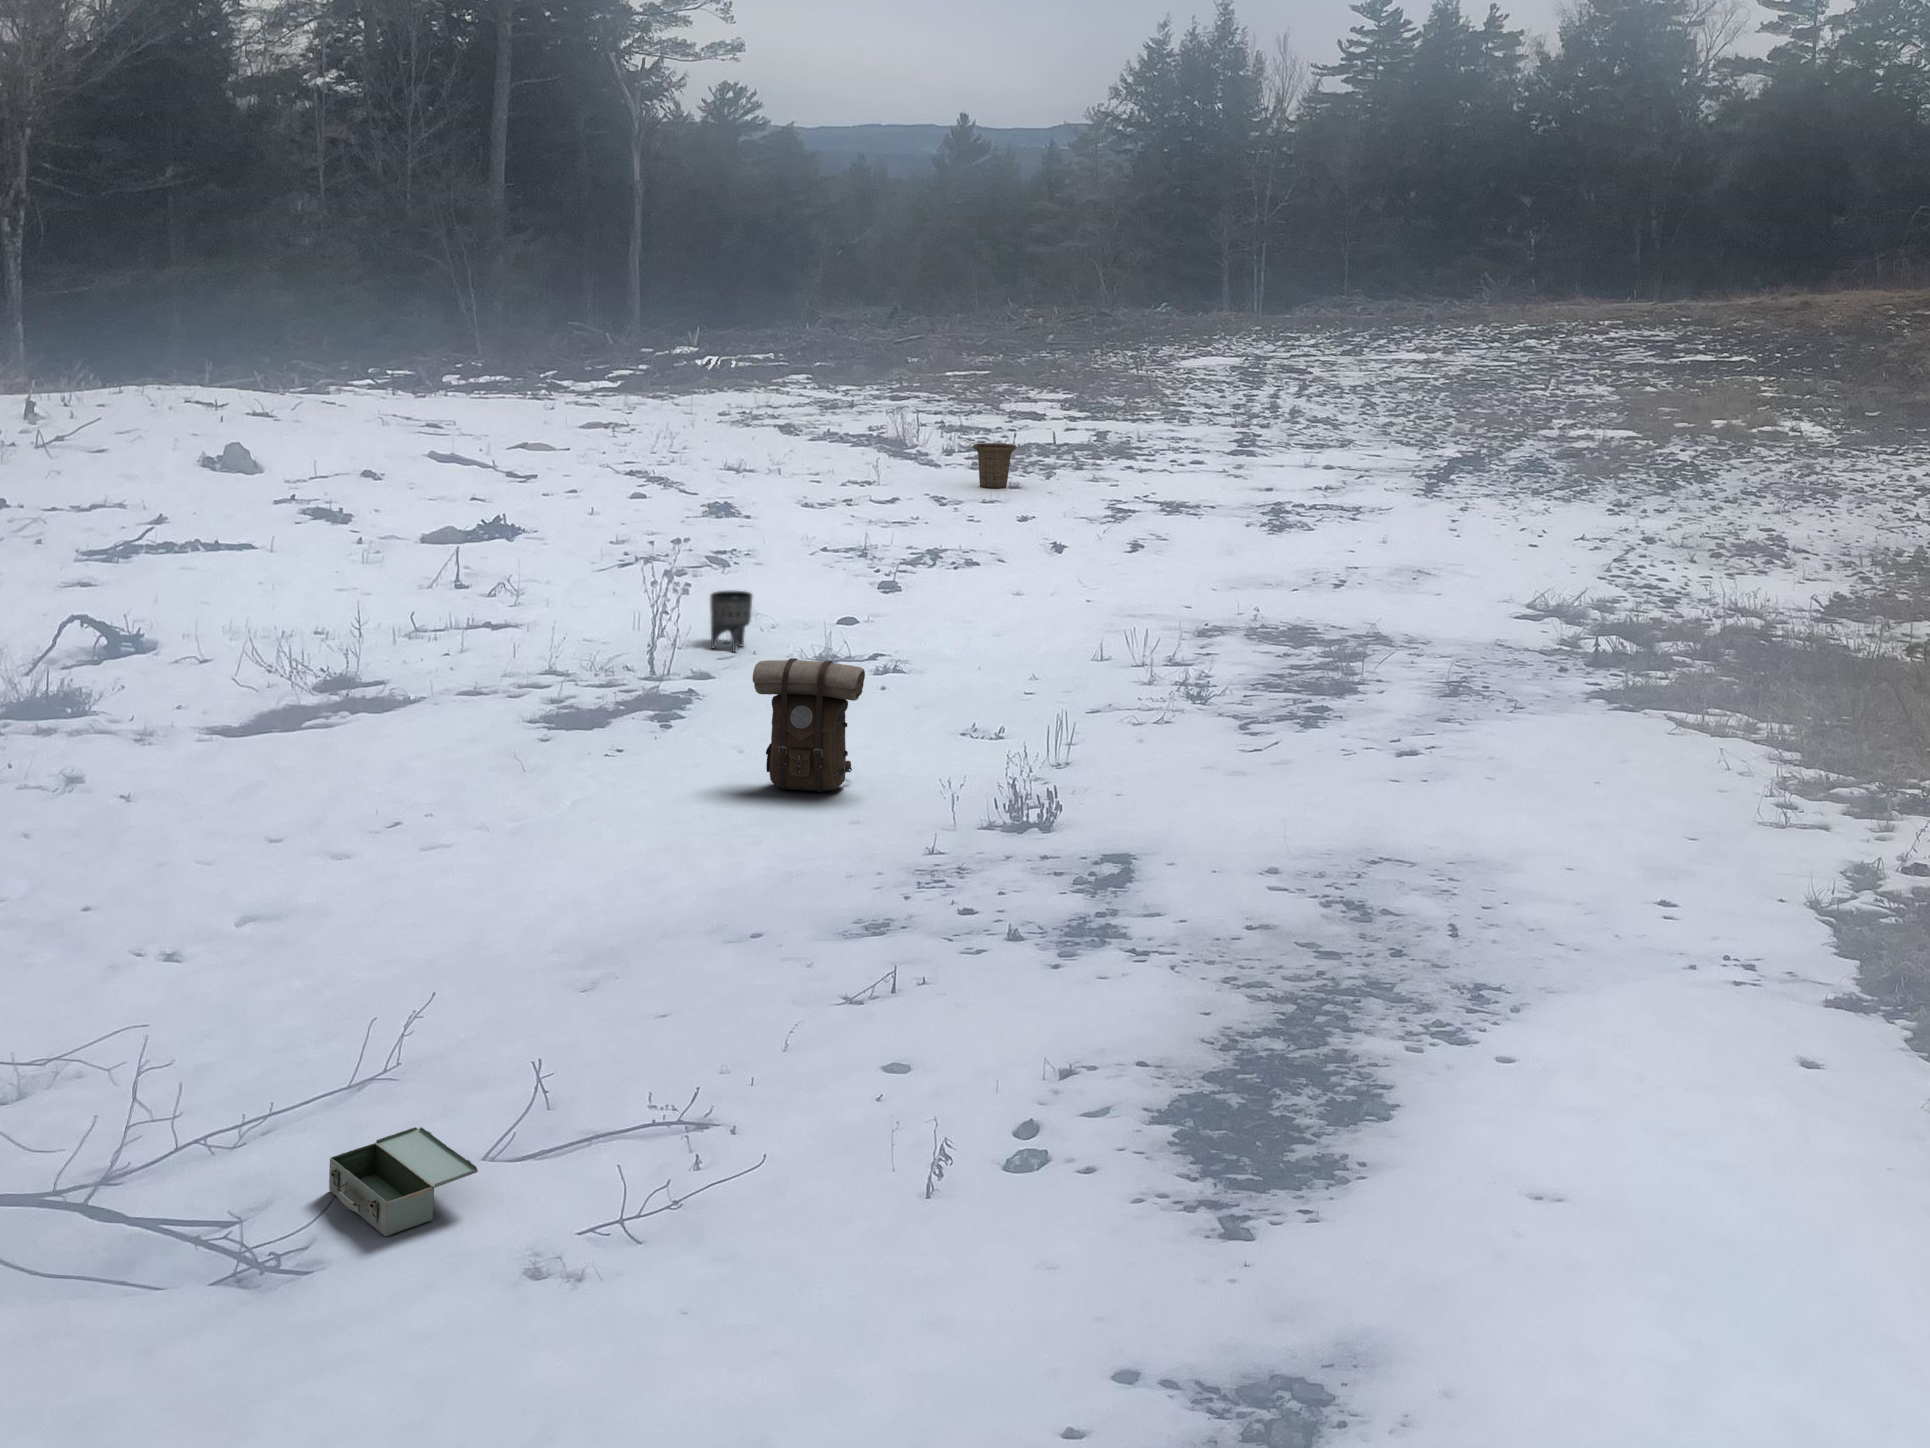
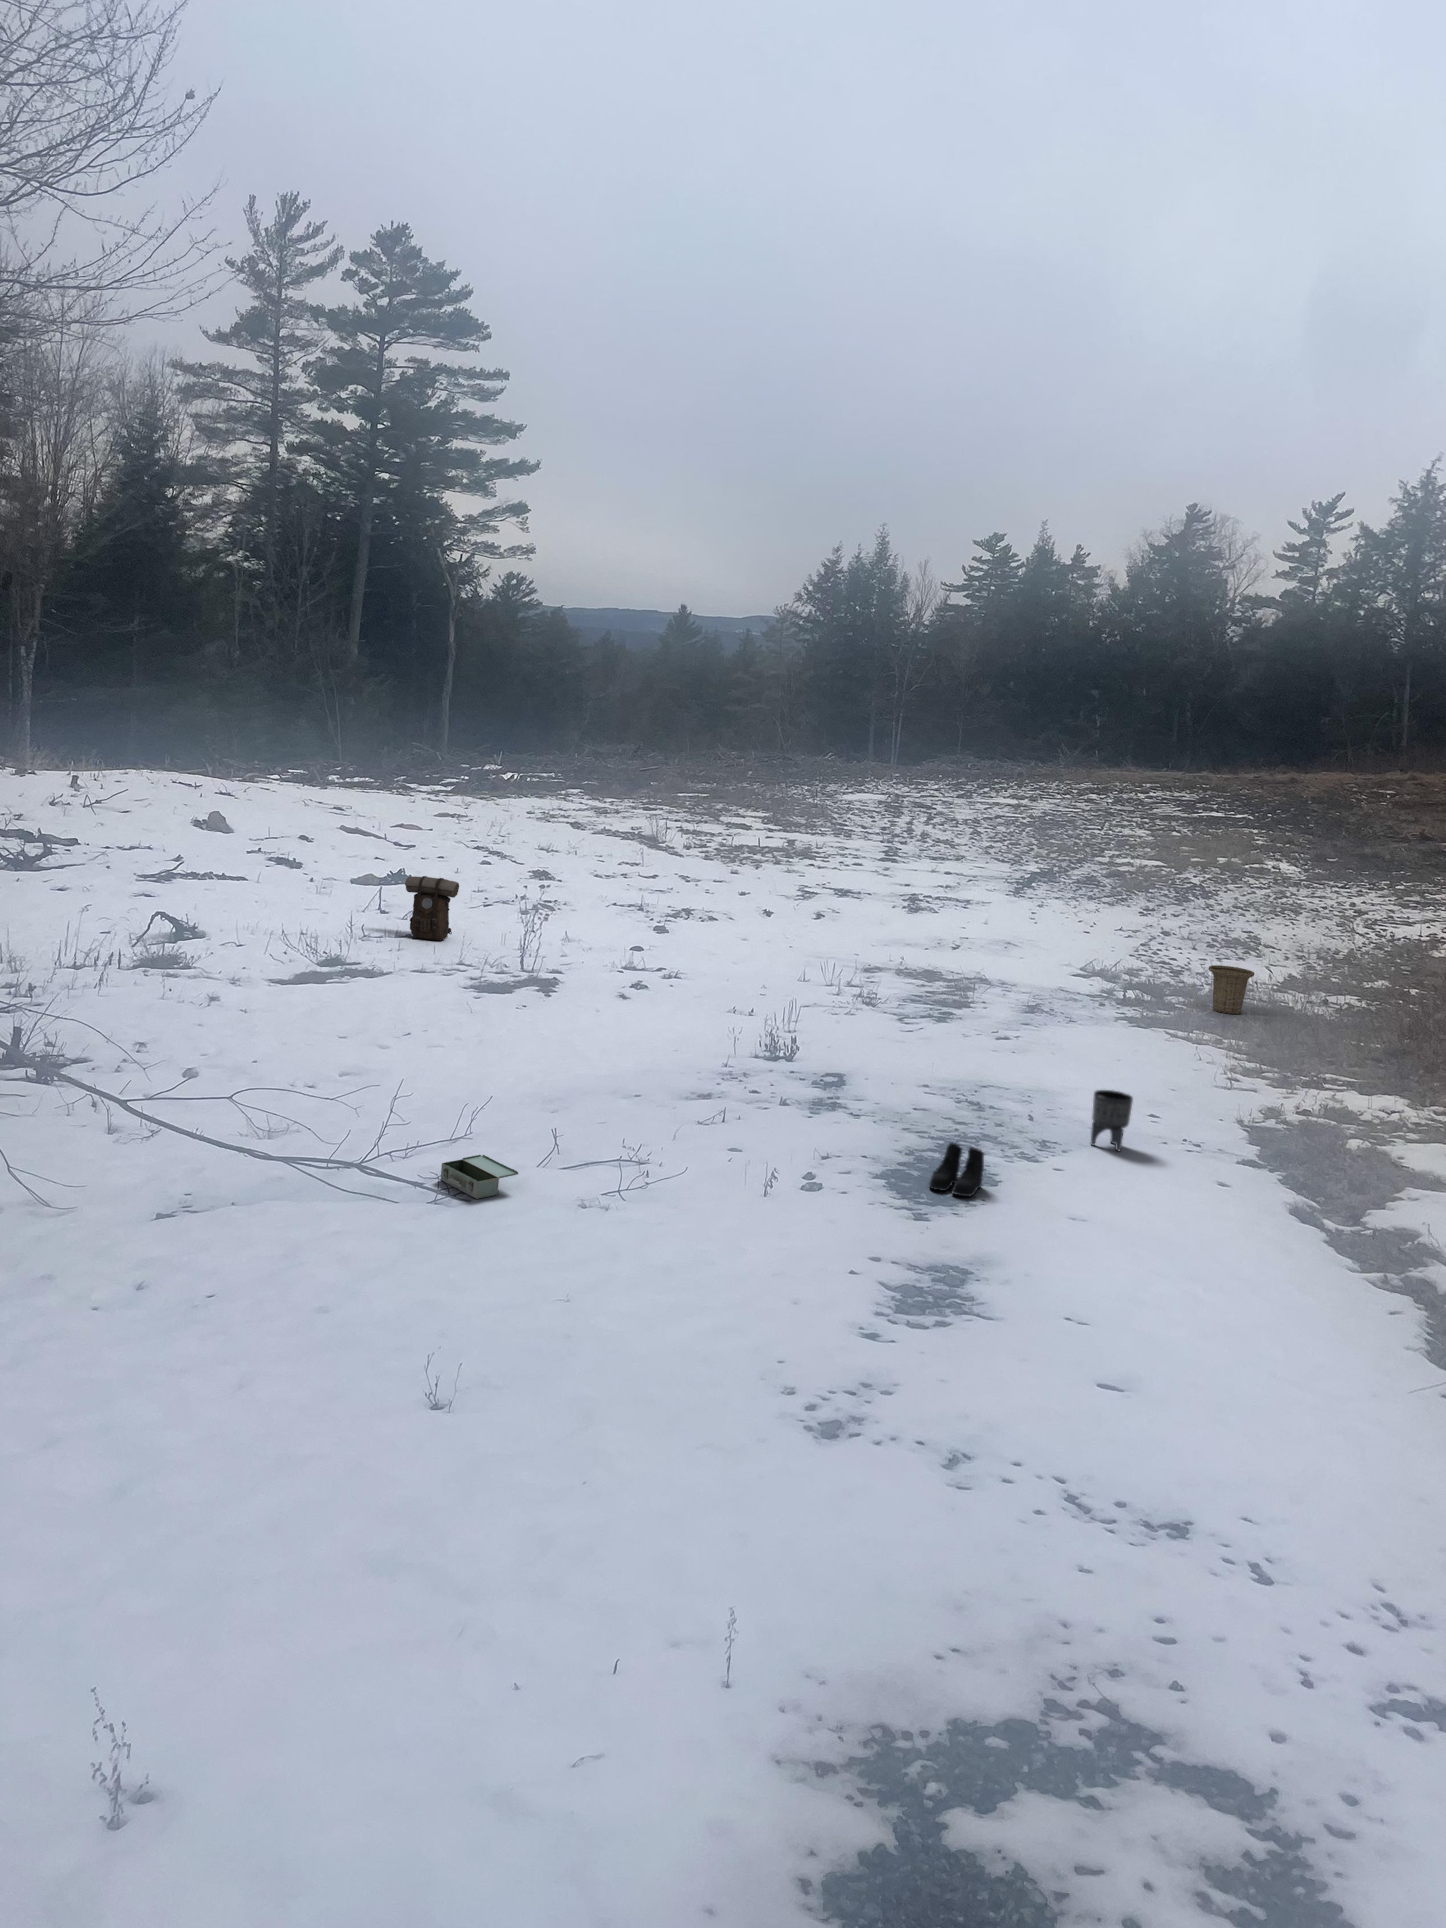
basket: present [973,443,1017,488] -> present [1209,965,1254,1014]
planter: present [710,590,752,652] -> present [1091,1090,1133,1151]
backpack: present [753,658,865,792] -> present [405,876,459,941]
boots: none [1282,1017,1381,1126] -> present [929,1143,984,1196]

